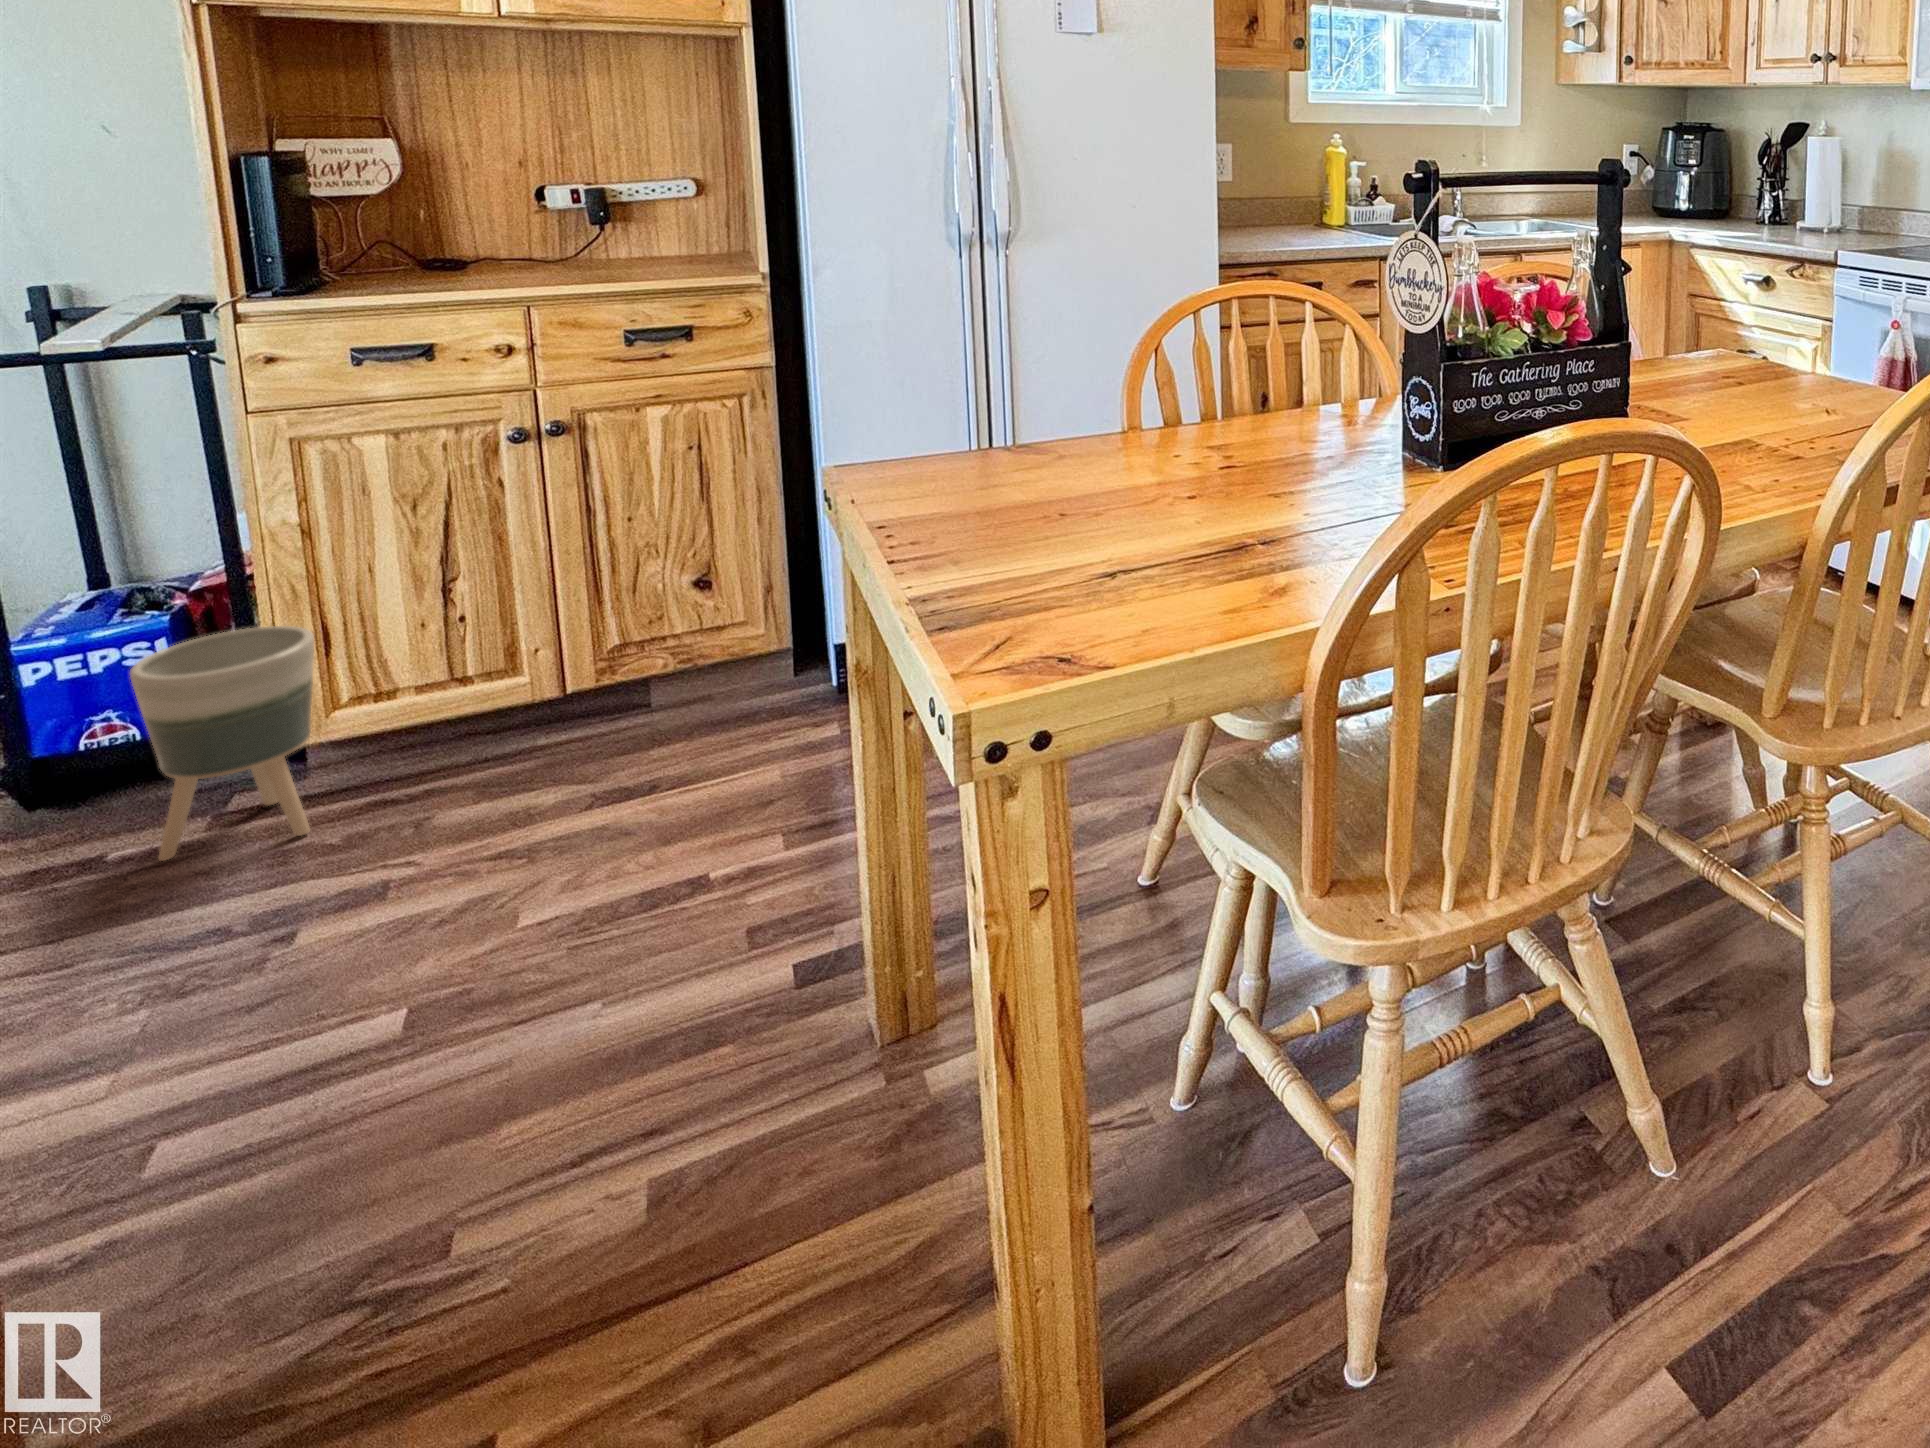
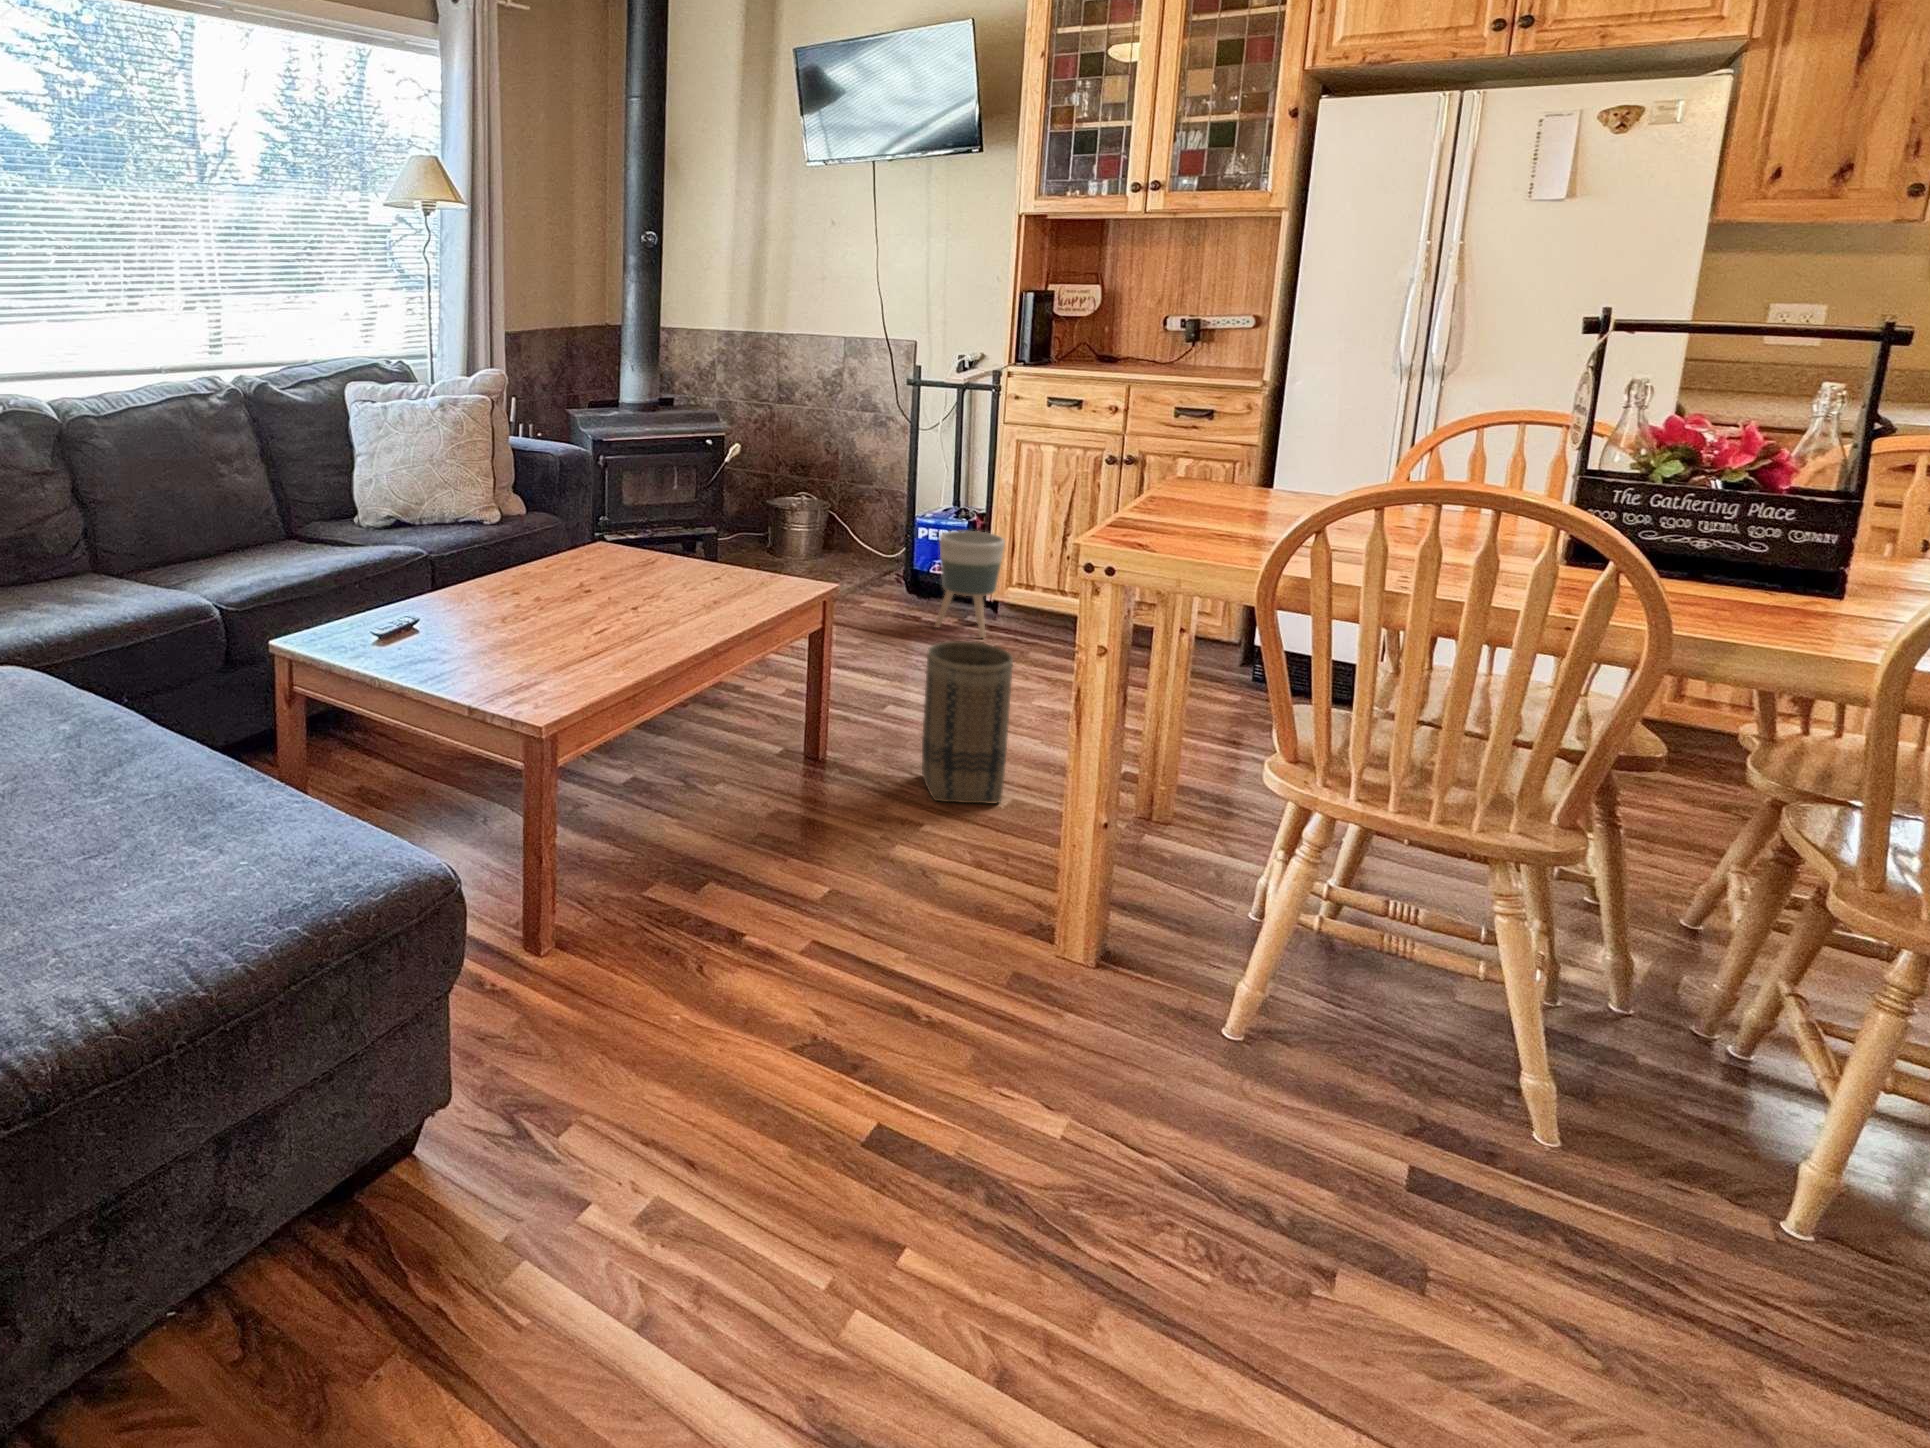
basket: none [368,915,640,1348] -> present [922,641,1013,803]

